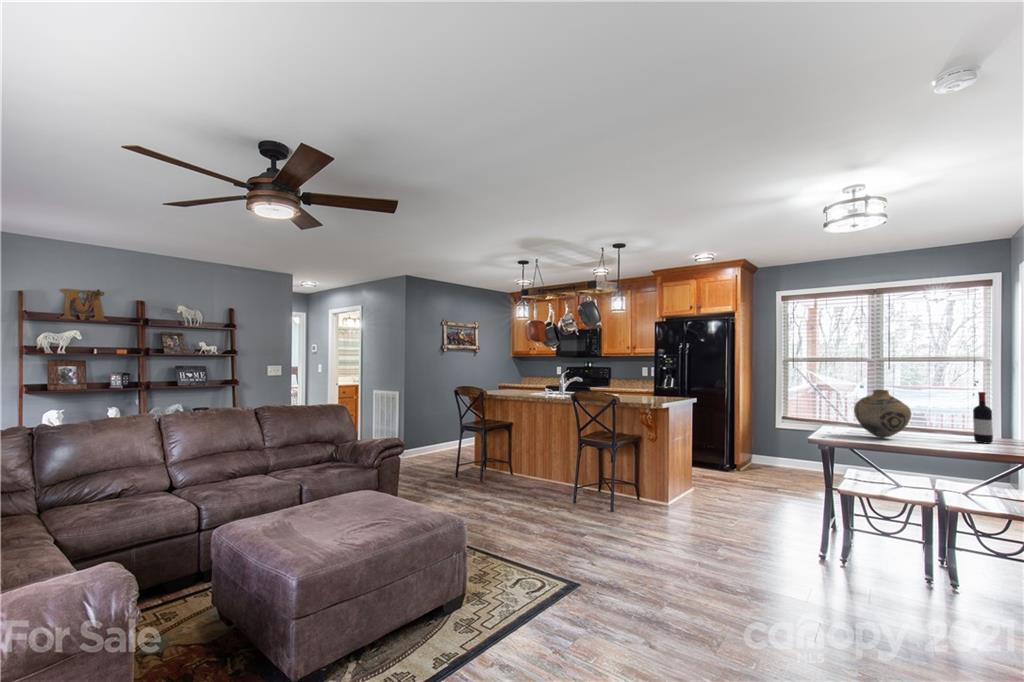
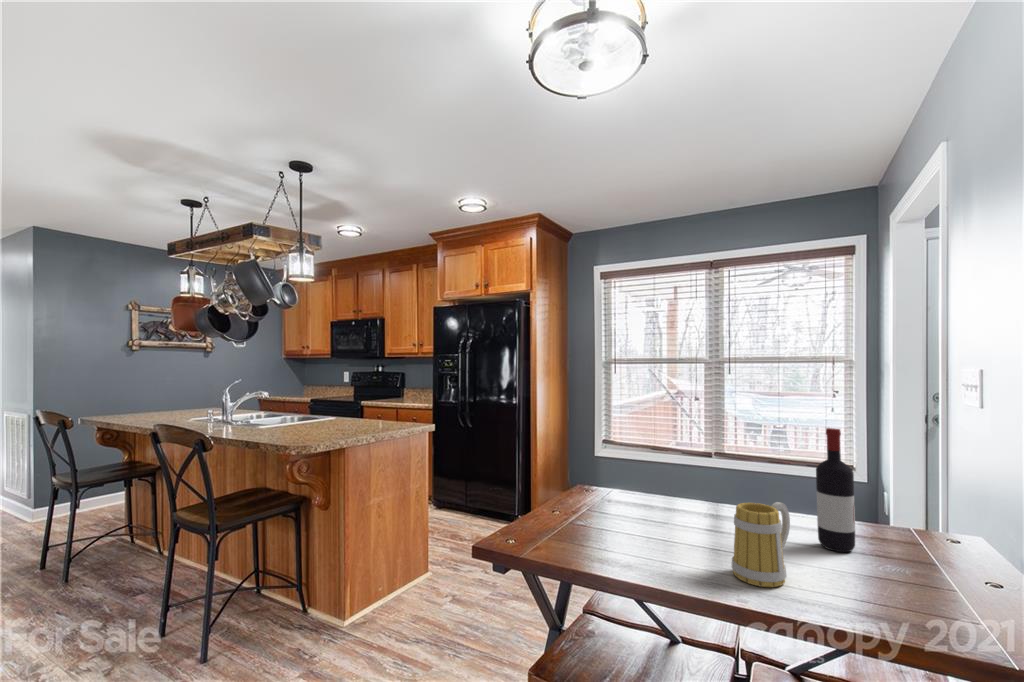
vase: present [854,390,911,438] -> none [579,424,687,539]
mug: none [938,418,963,447] -> present [731,502,790,587]

